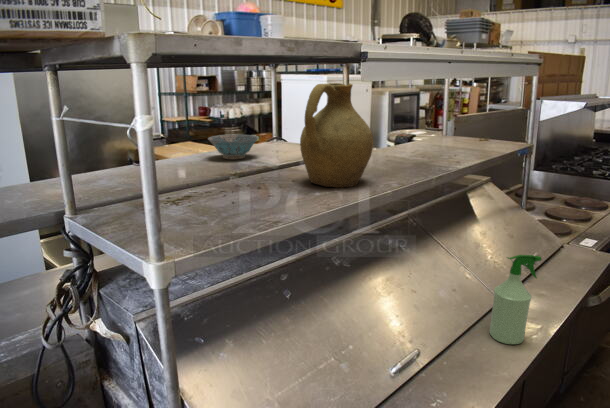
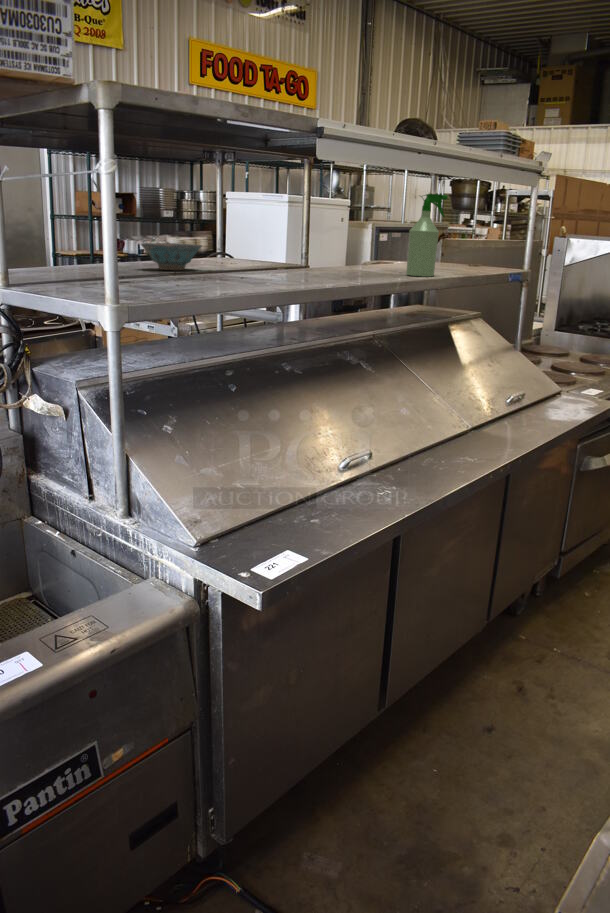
pitcher: present [300,83,373,188] -> none [253,166,333,285]
spray bottle: present [490,255,541,344] -> present [406,194,448,277]

